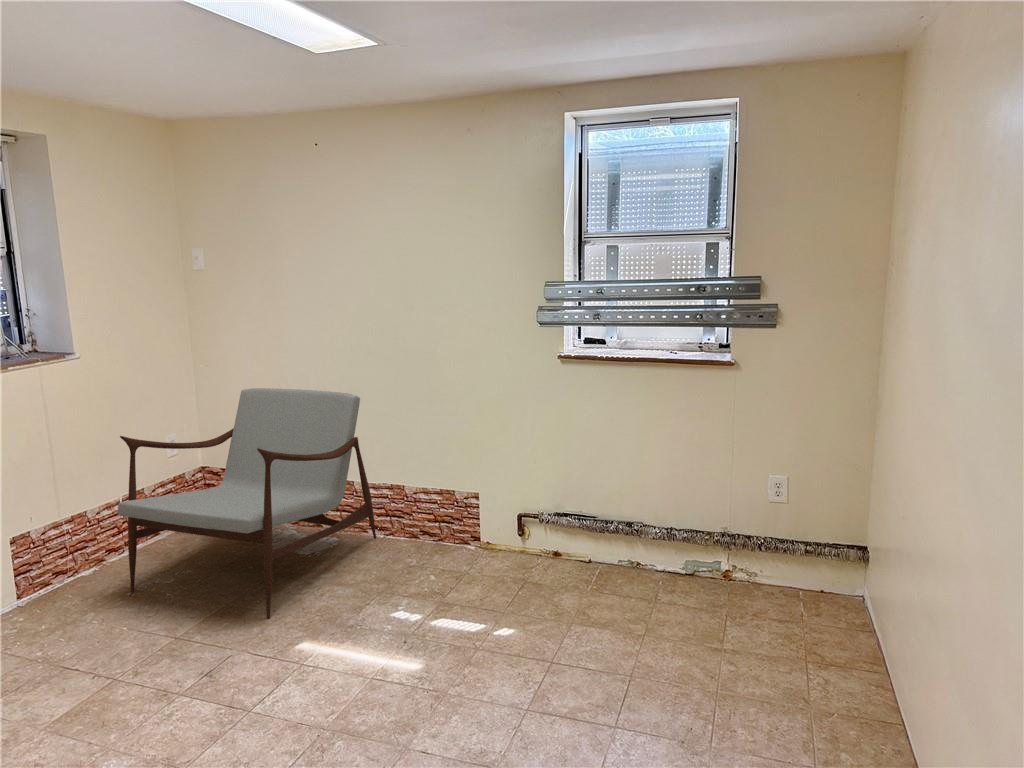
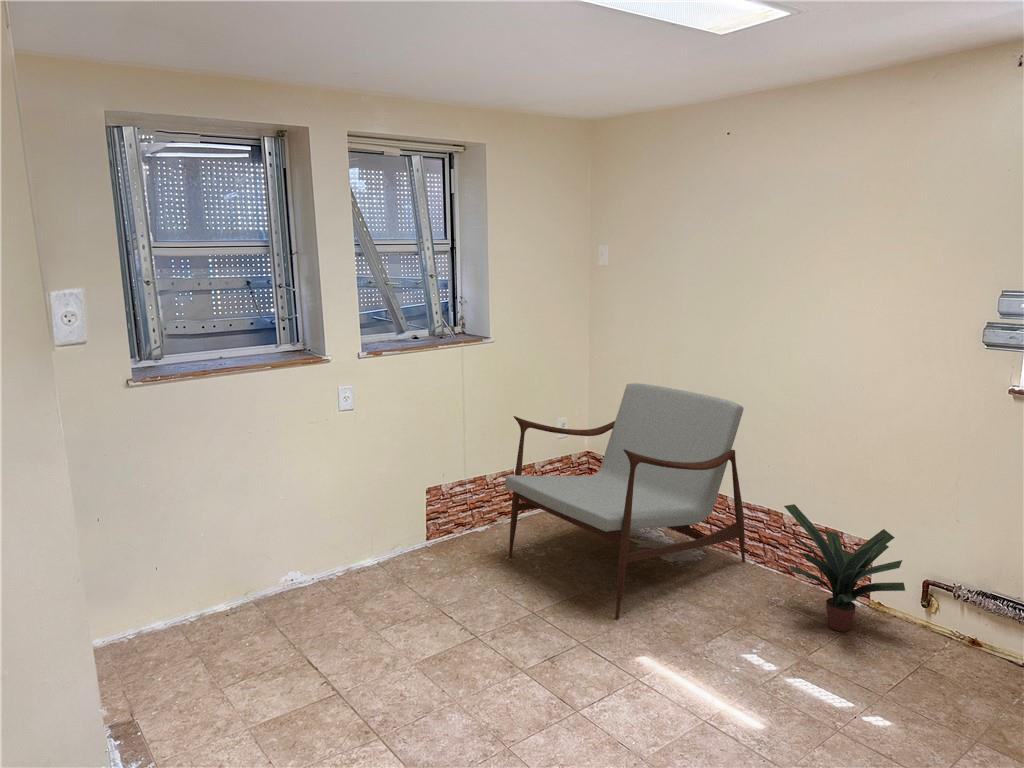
potted plant: none [407,475,507,573] -> present [784,504,905,632]

